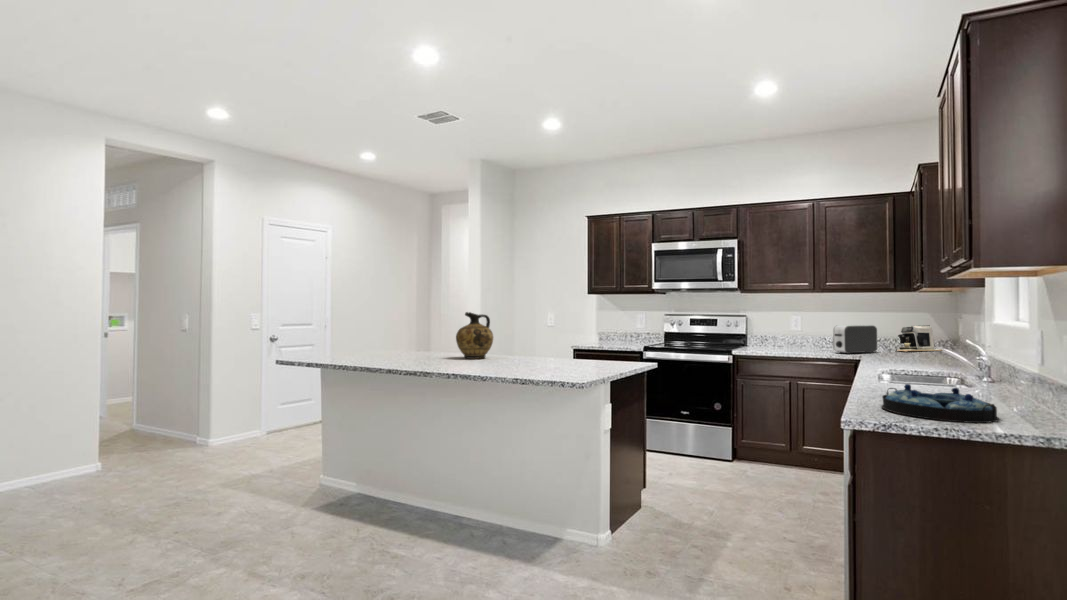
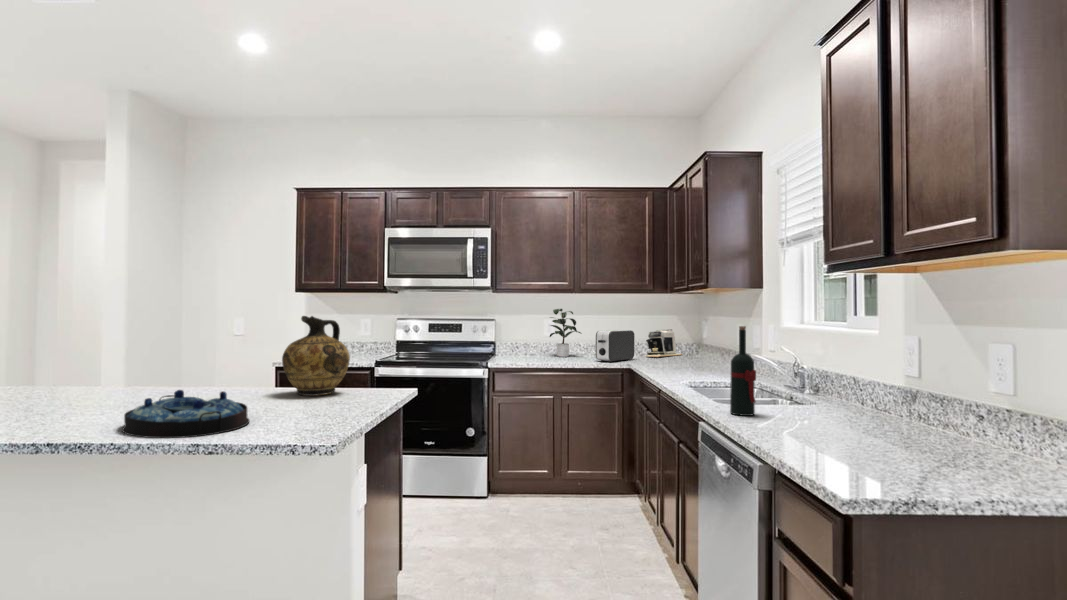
potted plant: none [791,305,834,349] -> present [550,309,581,357]
ceramic jug: present [456,312,493,359] -> present [282,316,350,396]
wine bottle: none [875,321,895,390] -> present [730,326,756,416]
serving tray: present [882,384,999,423] -> present [122,390,250,438]

